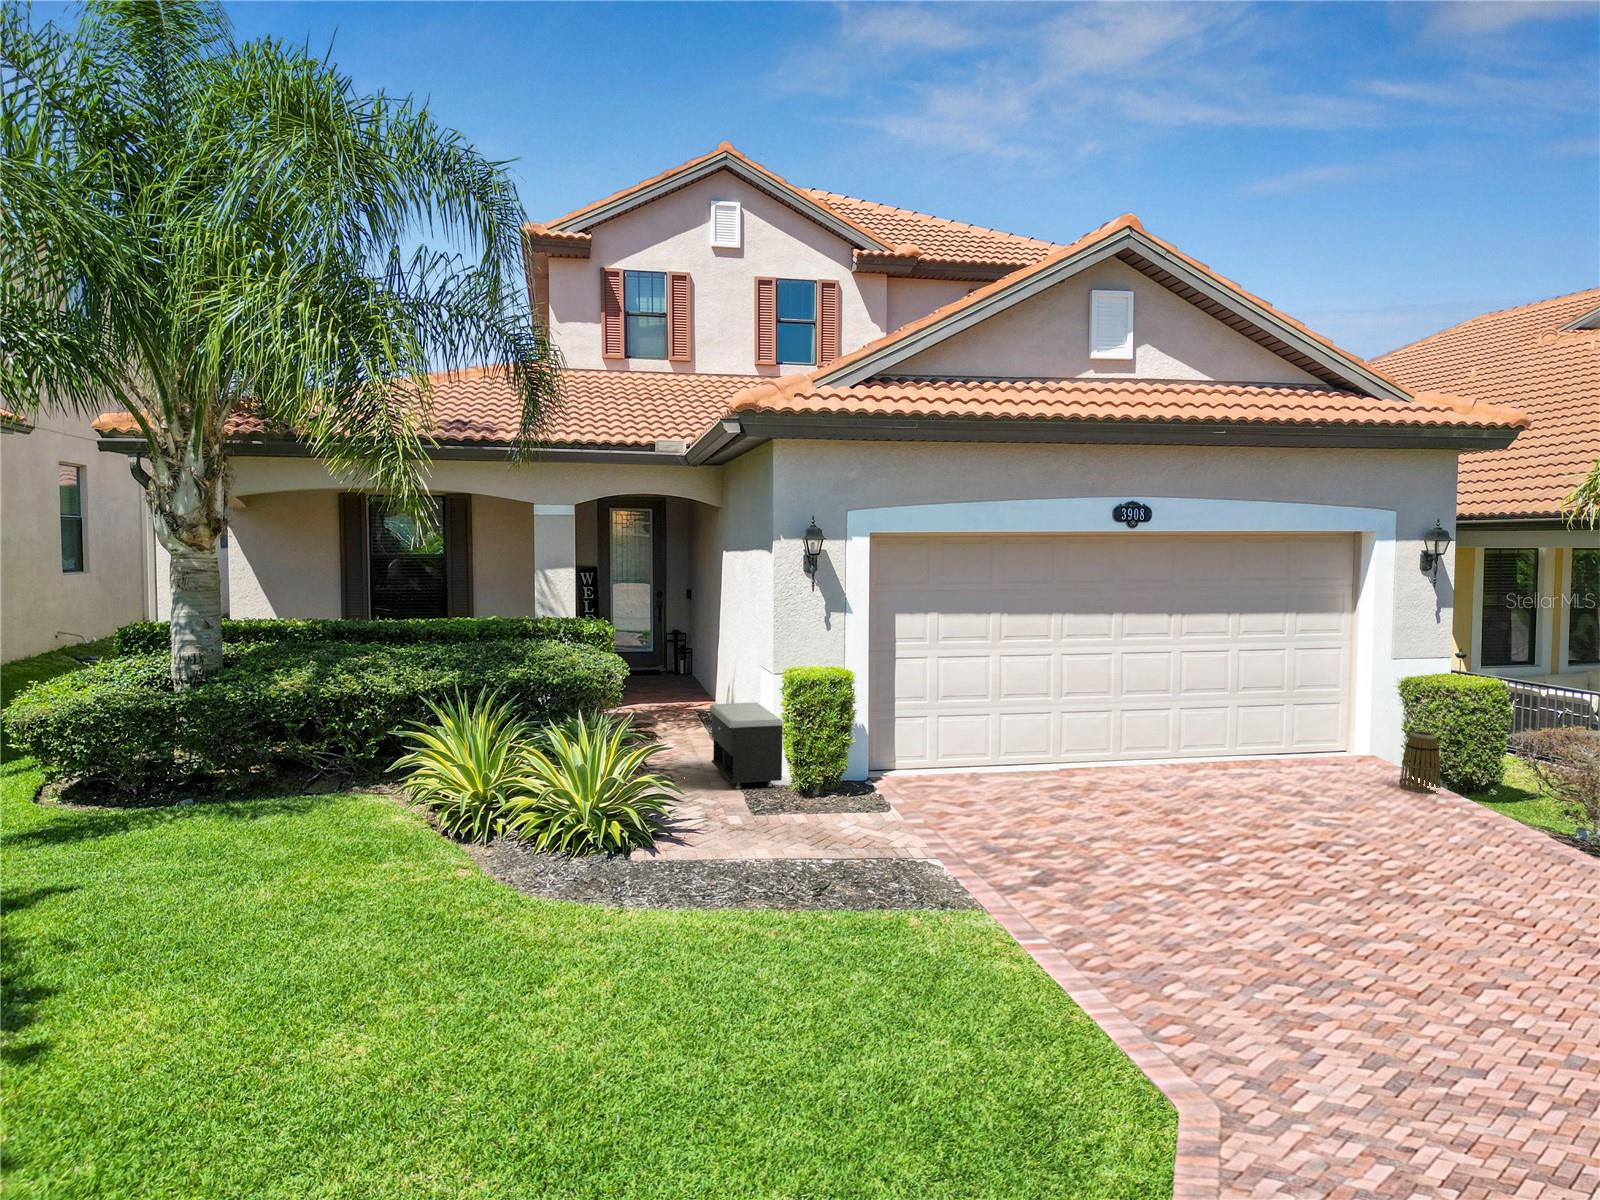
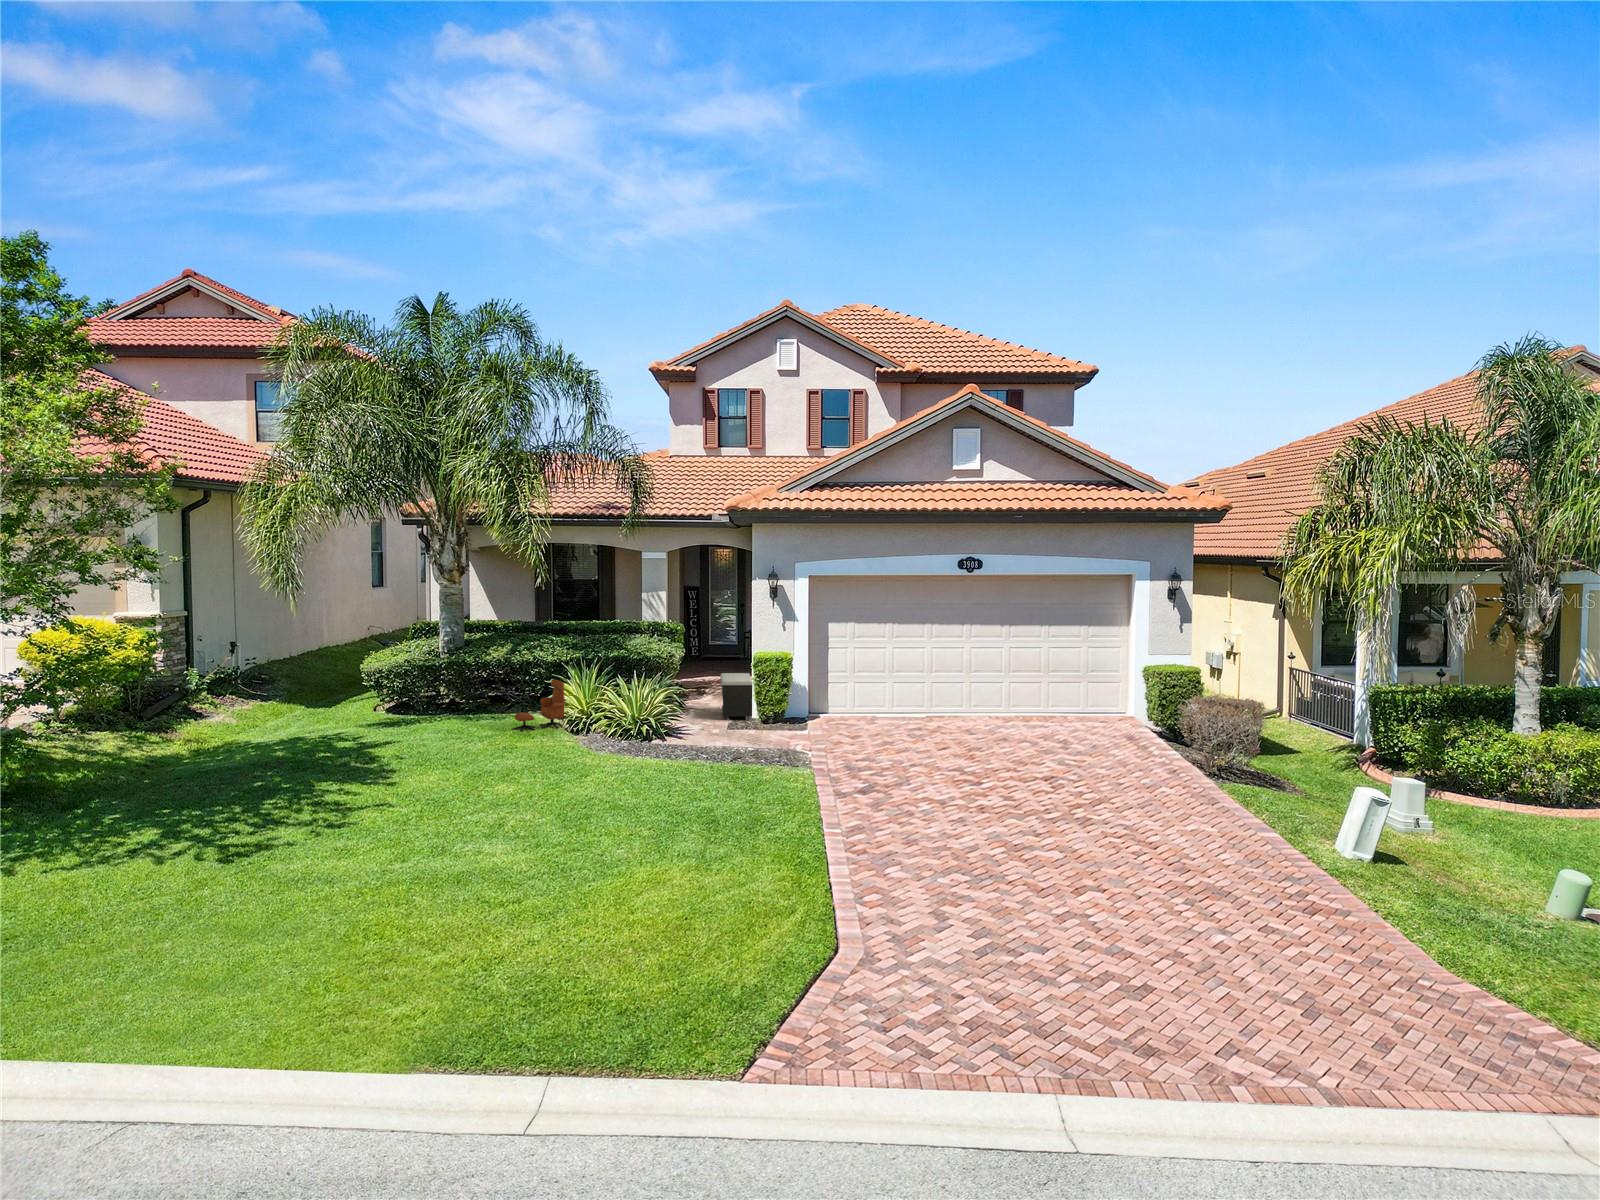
lounge chair: none [334,731,447,843] -> present [512,680,565,732]
basket: present [1399,731,1441,794] -> none [1136,702,1159,740]

